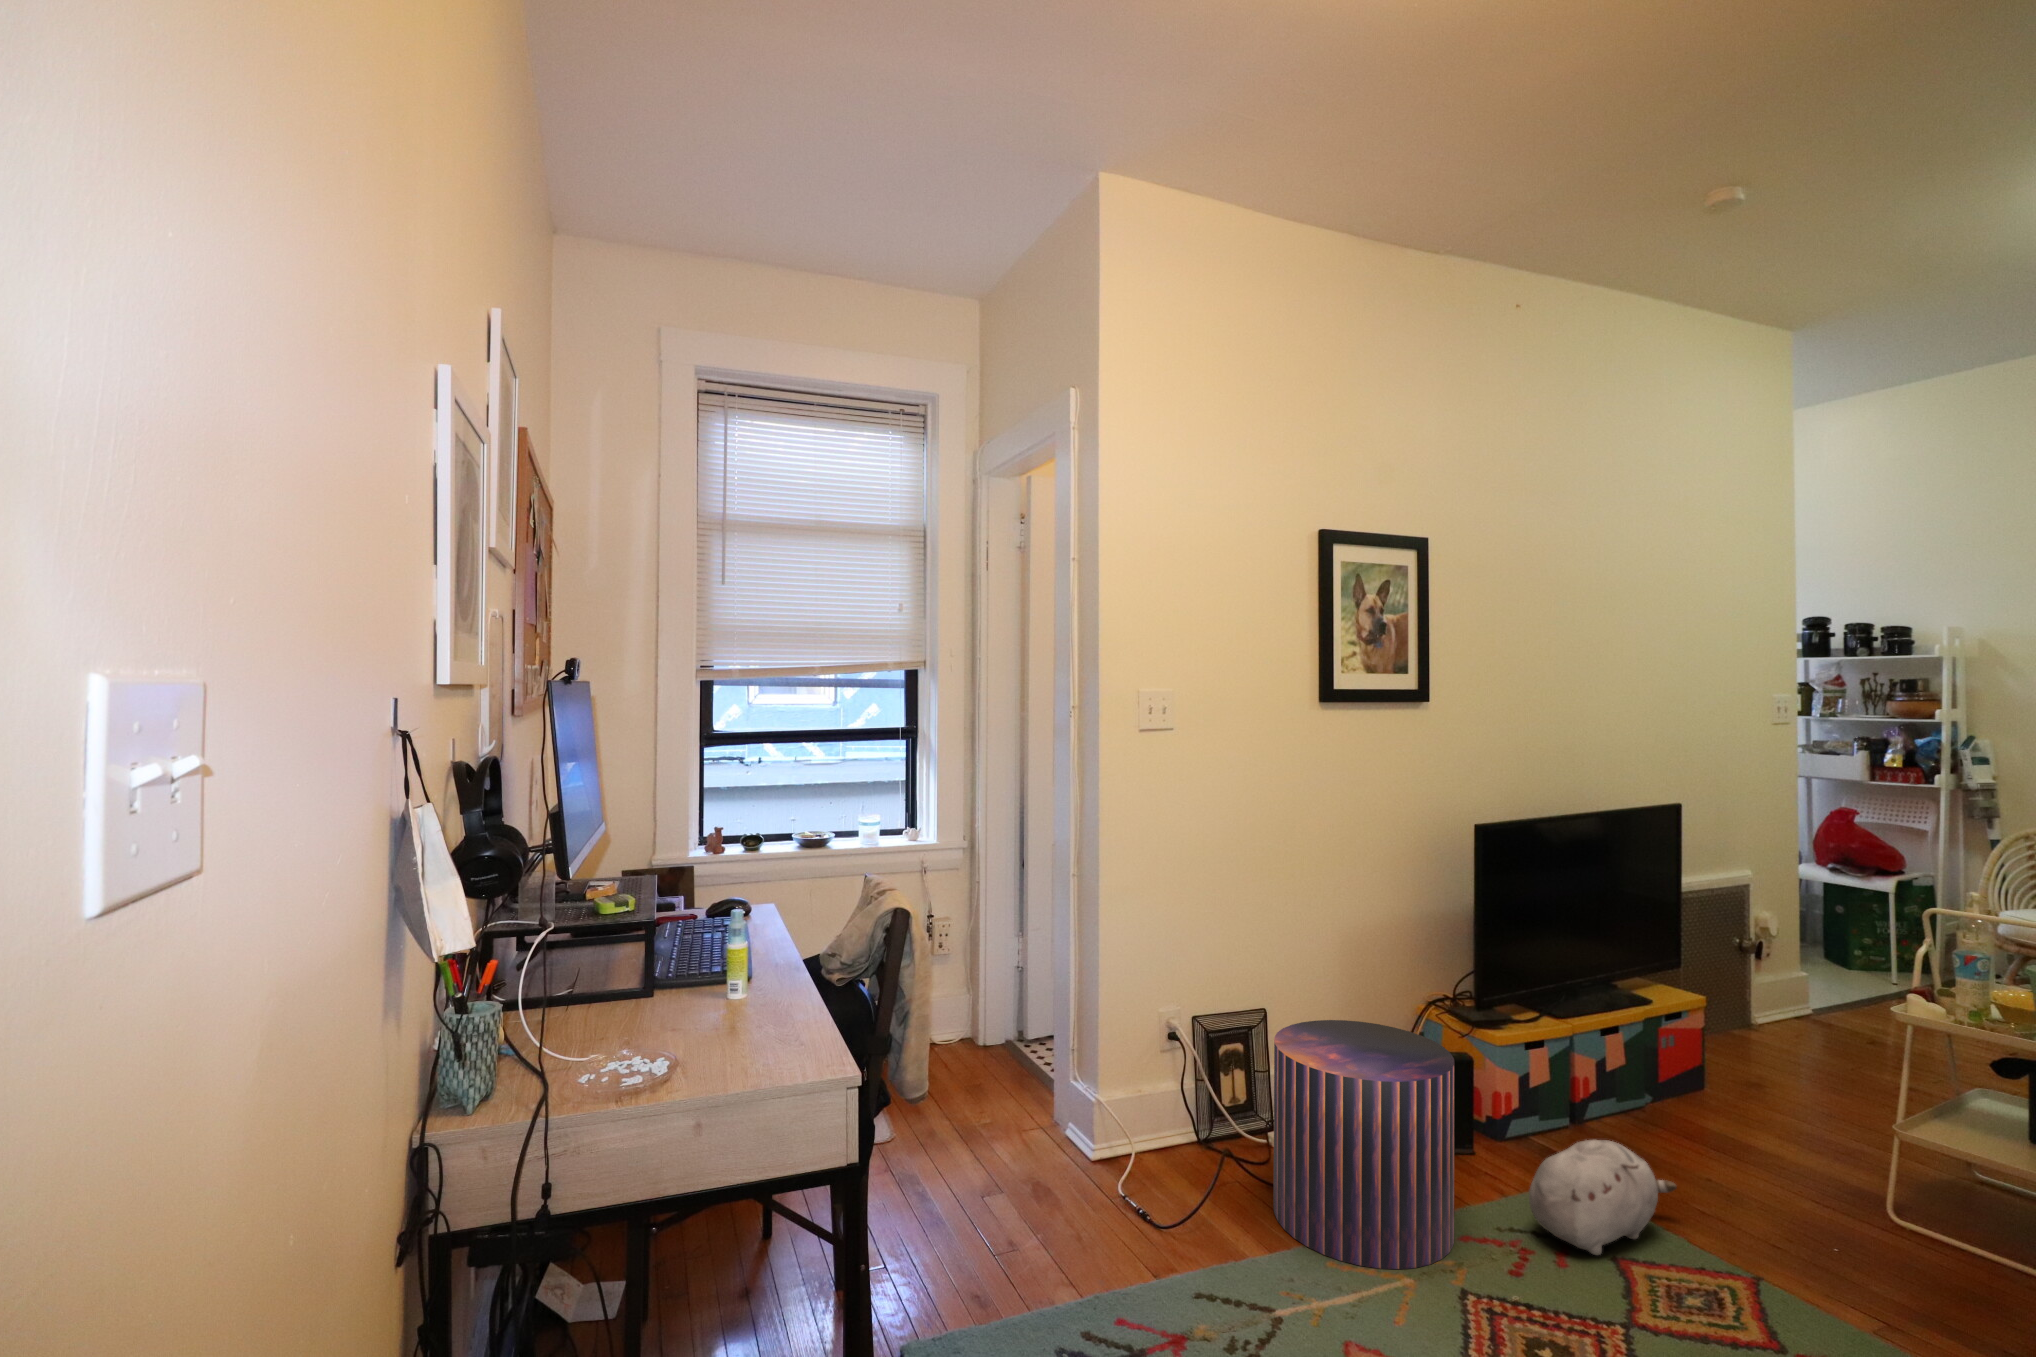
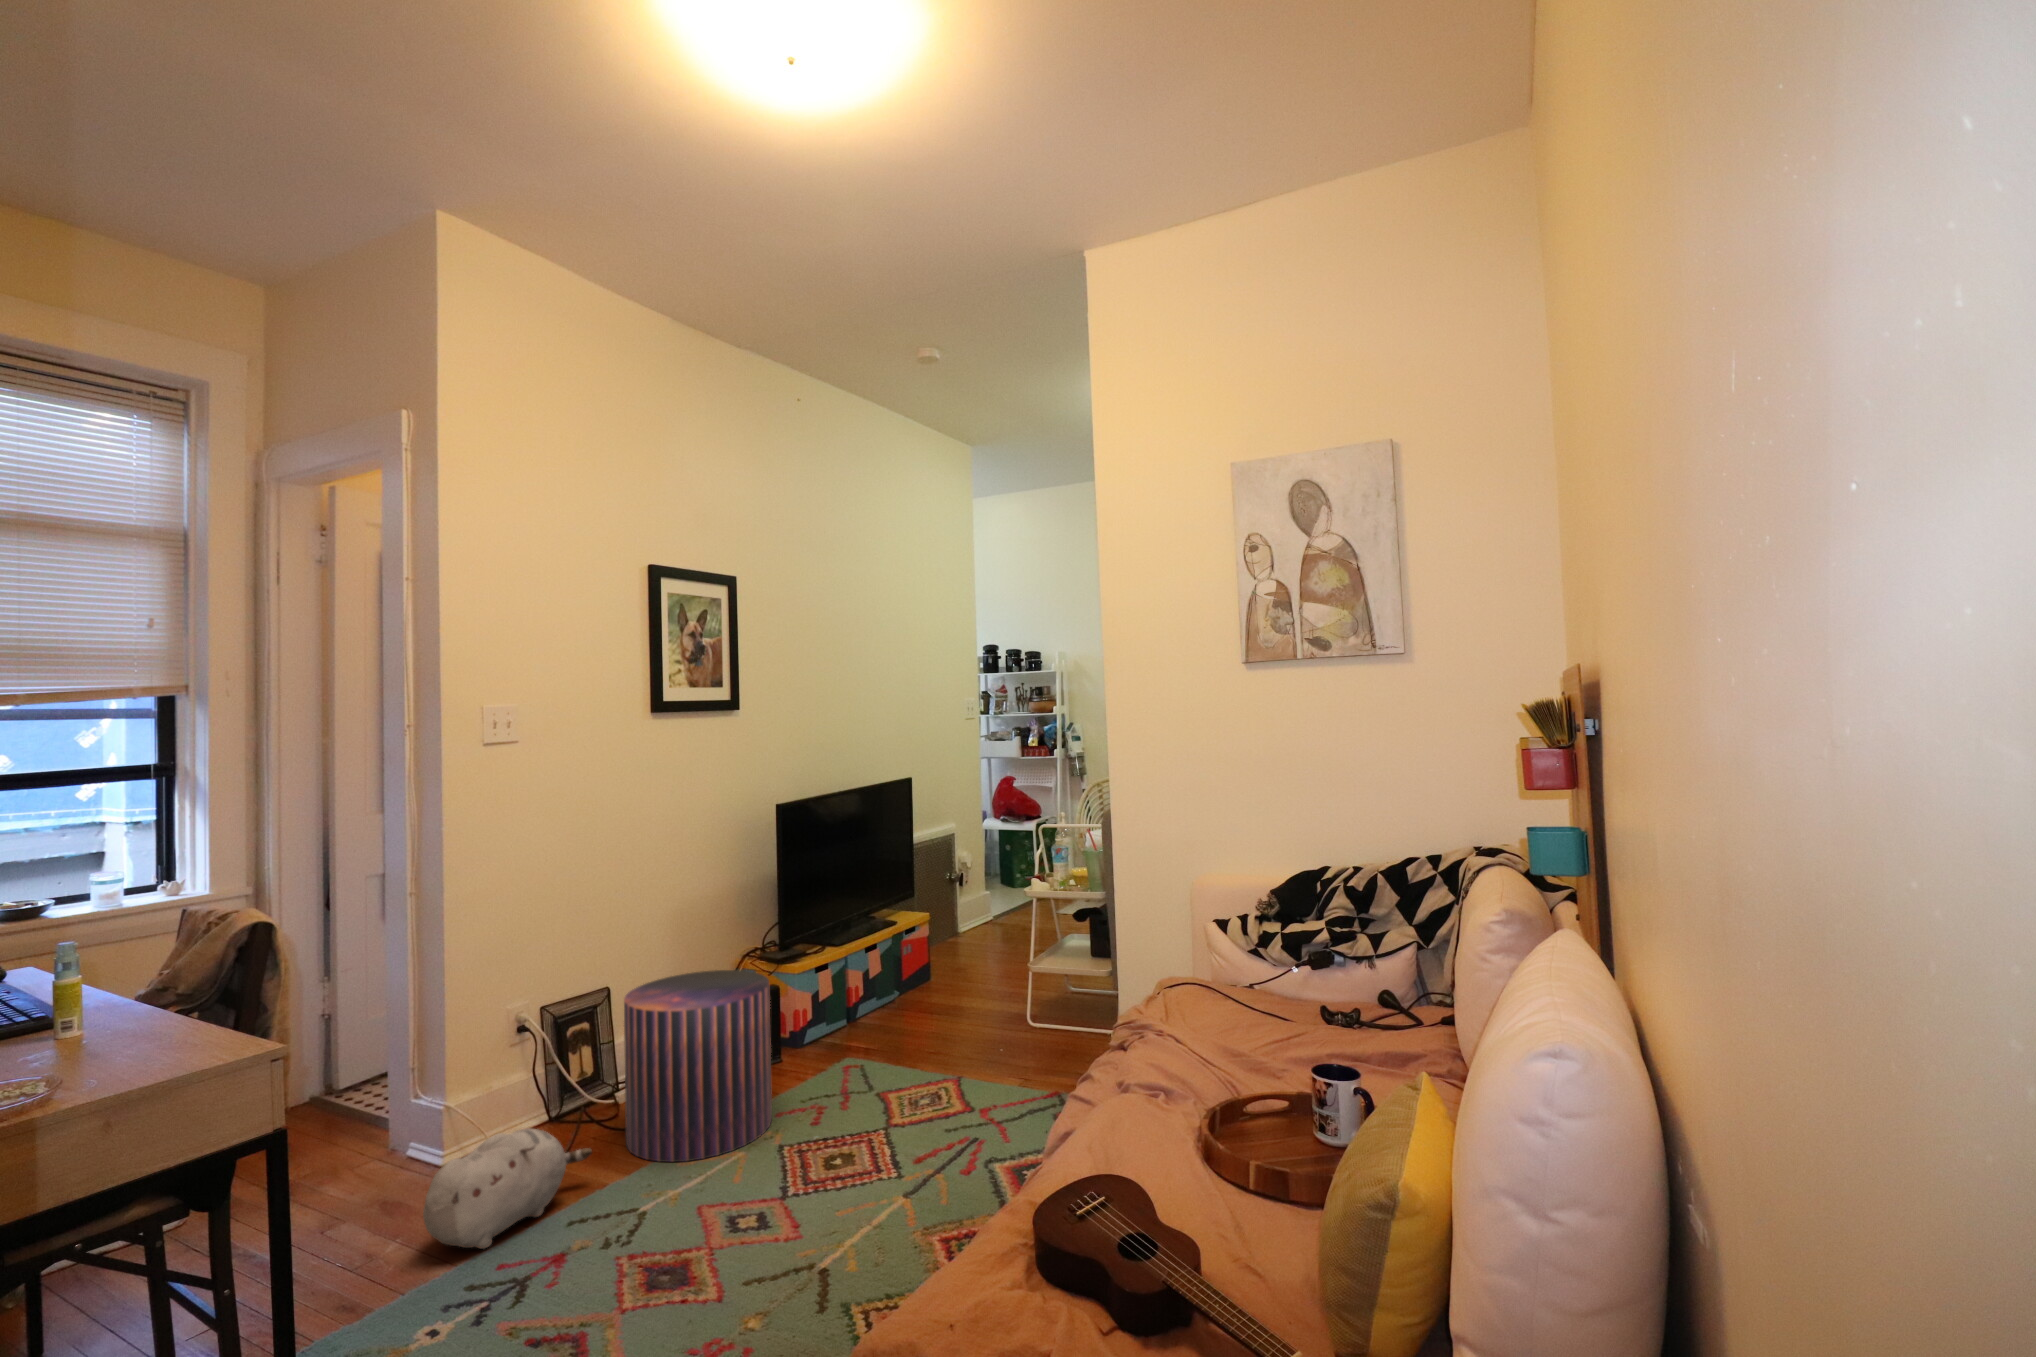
plush toy: present [1529,1140,1677,1255] -> present [423,1128,592,1249]

